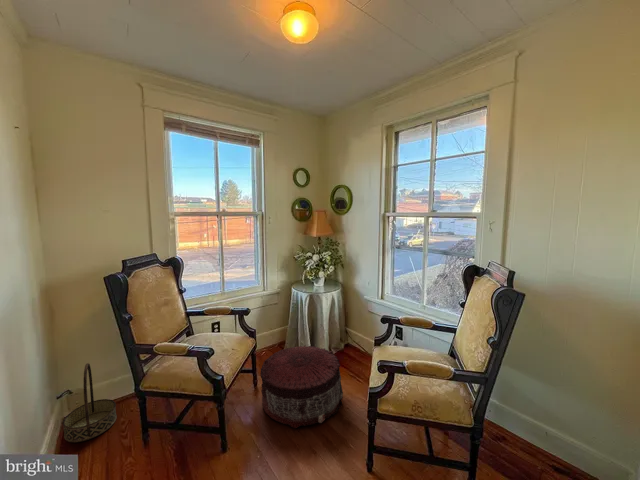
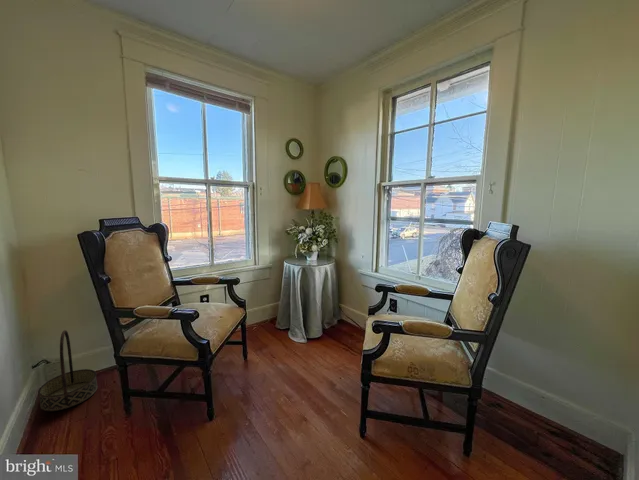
pouf: present [260,346,343,428] -> none [250,317,336,397]

